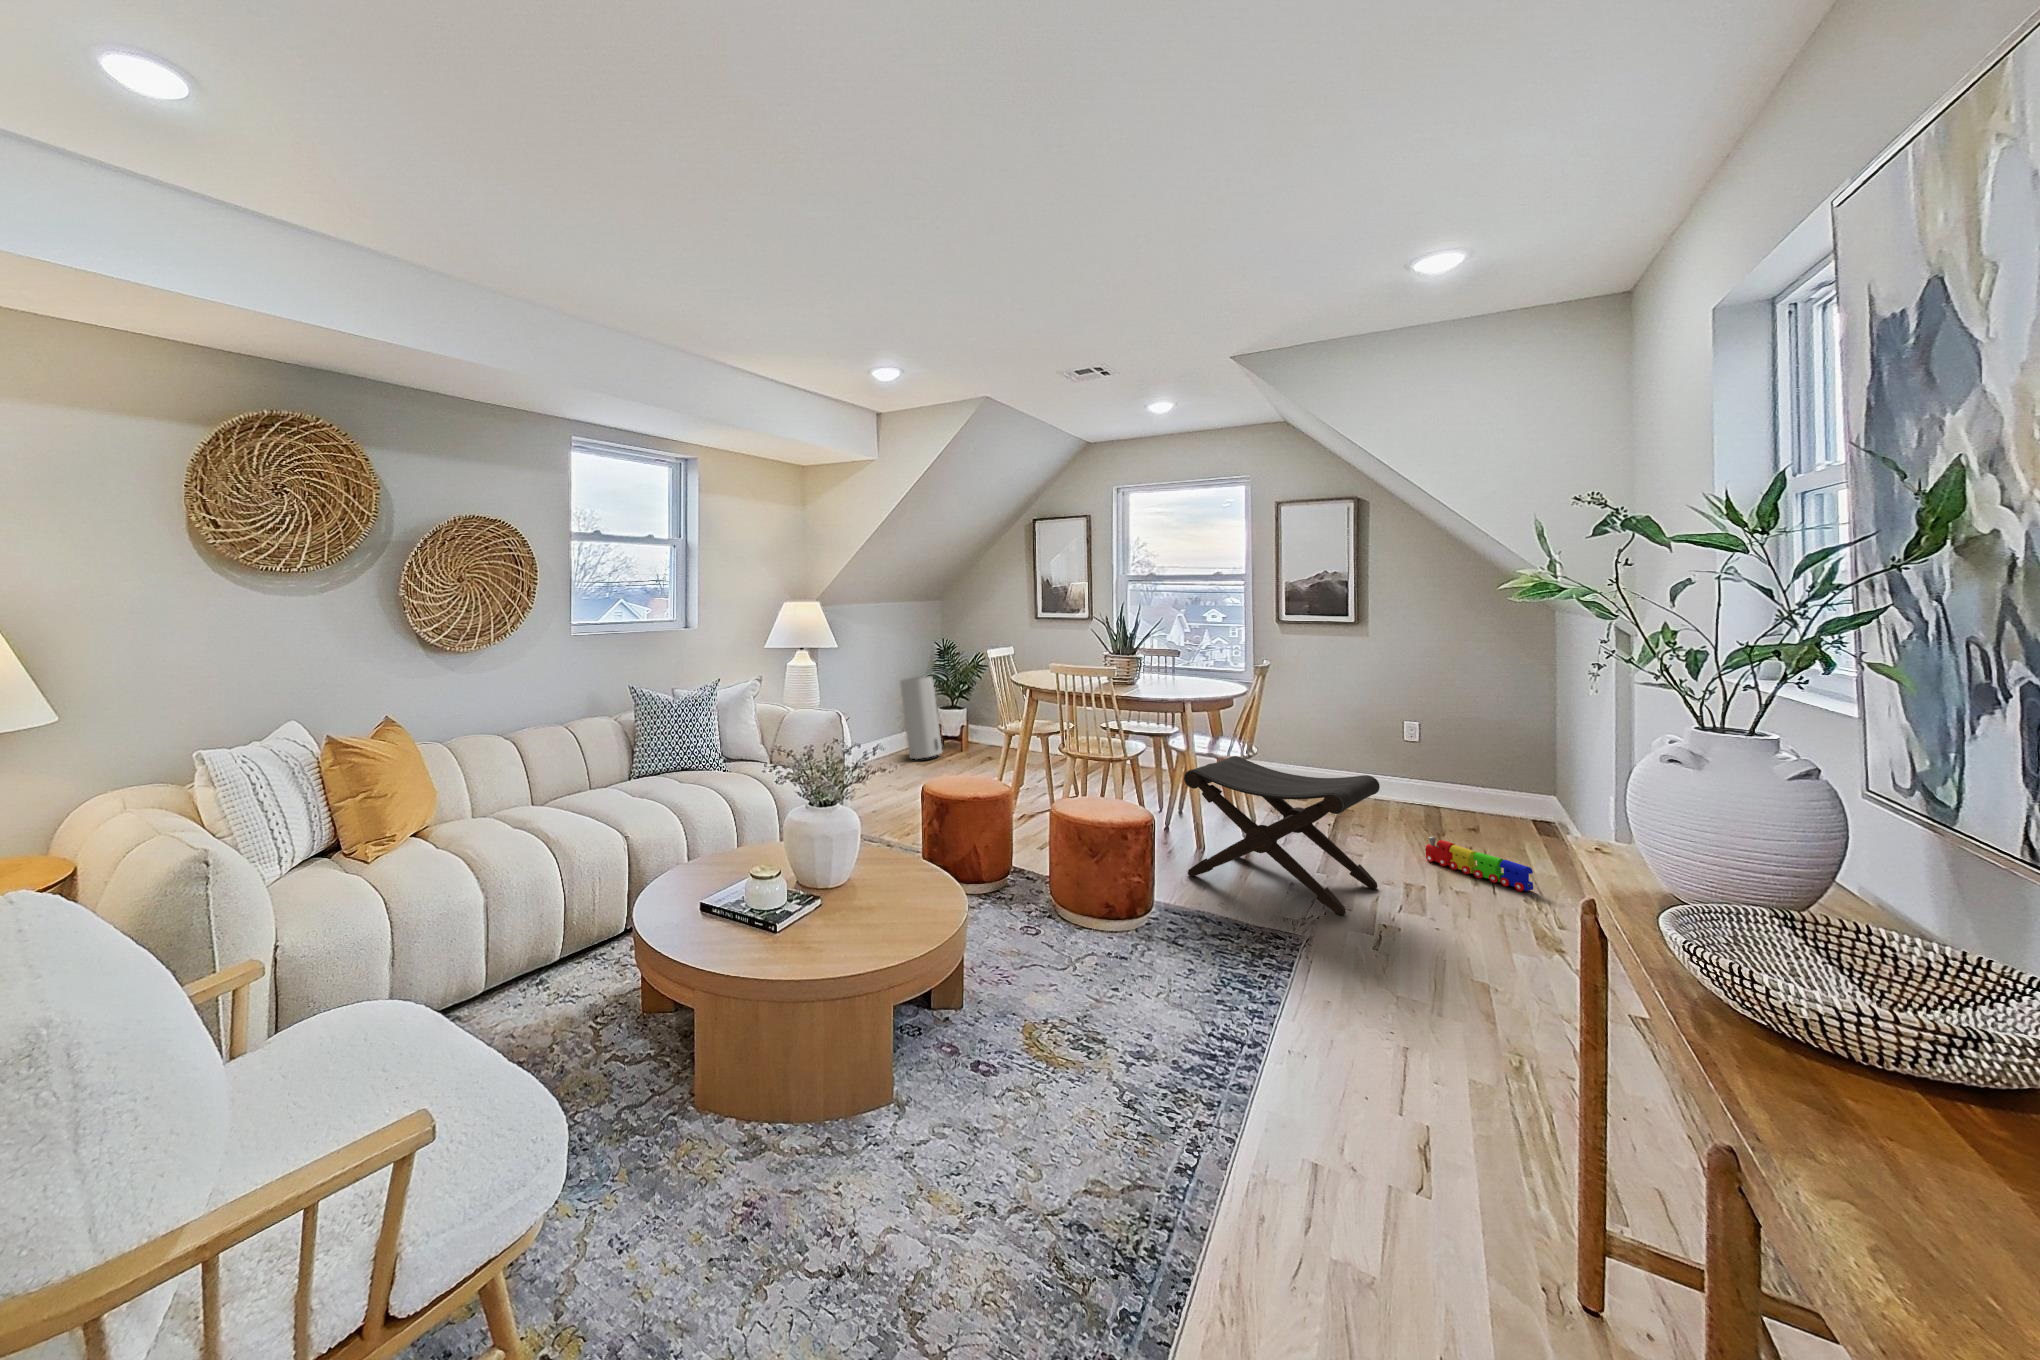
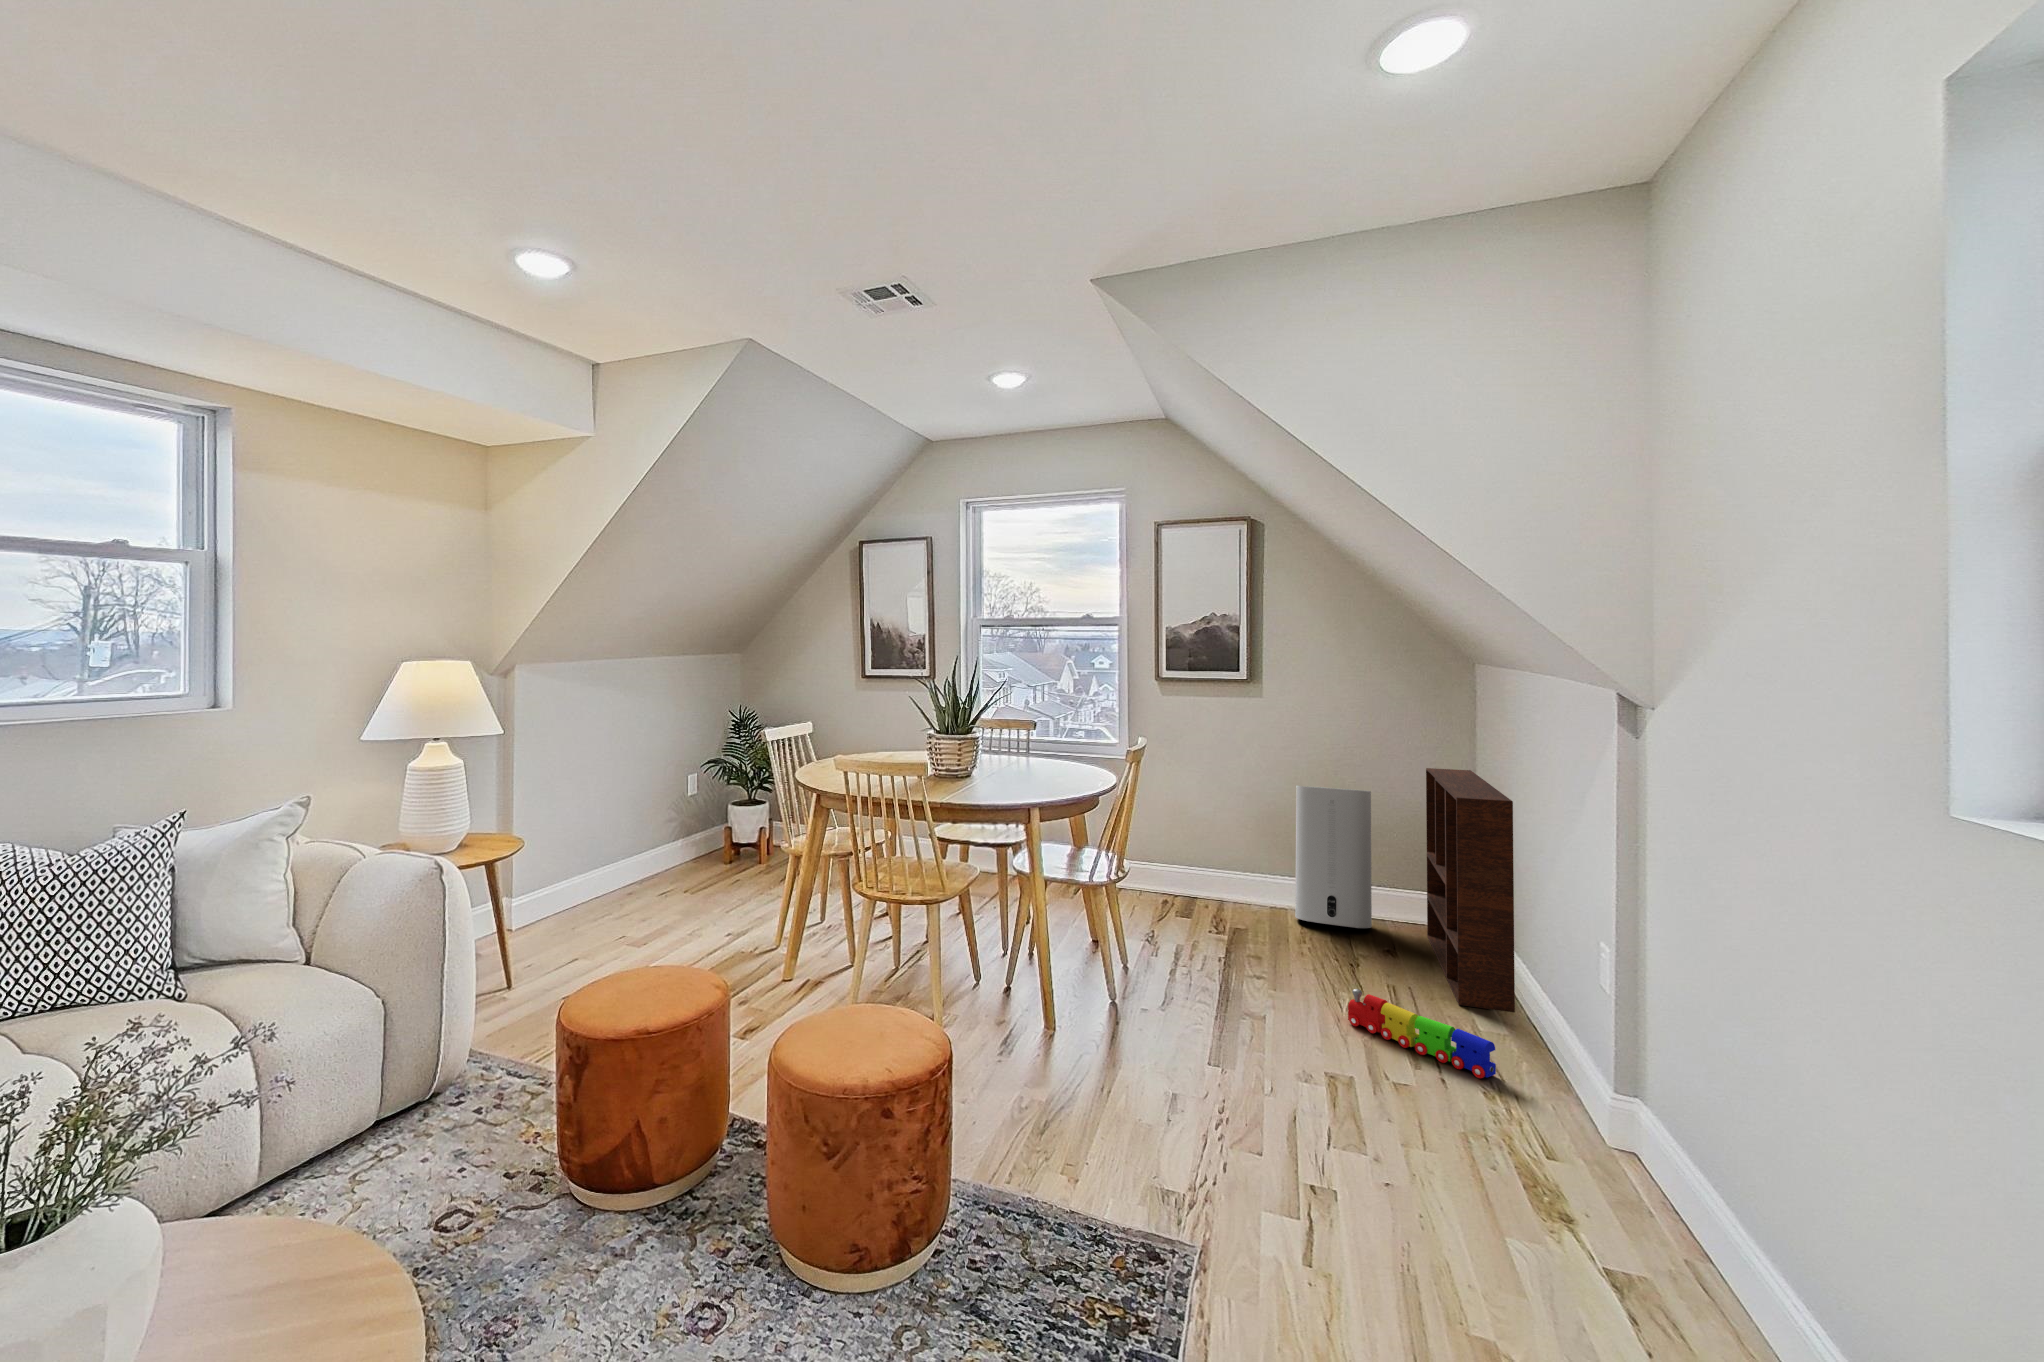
air purifier: present [900,676,942,759] -> present [1295,786,1372,928]
shelving unit: none [1505,691,1565,864] -> present [1426,768,1515,1012]
footstool: present [1184,756,1380,915] -> none [1016,891,1298,1176]

